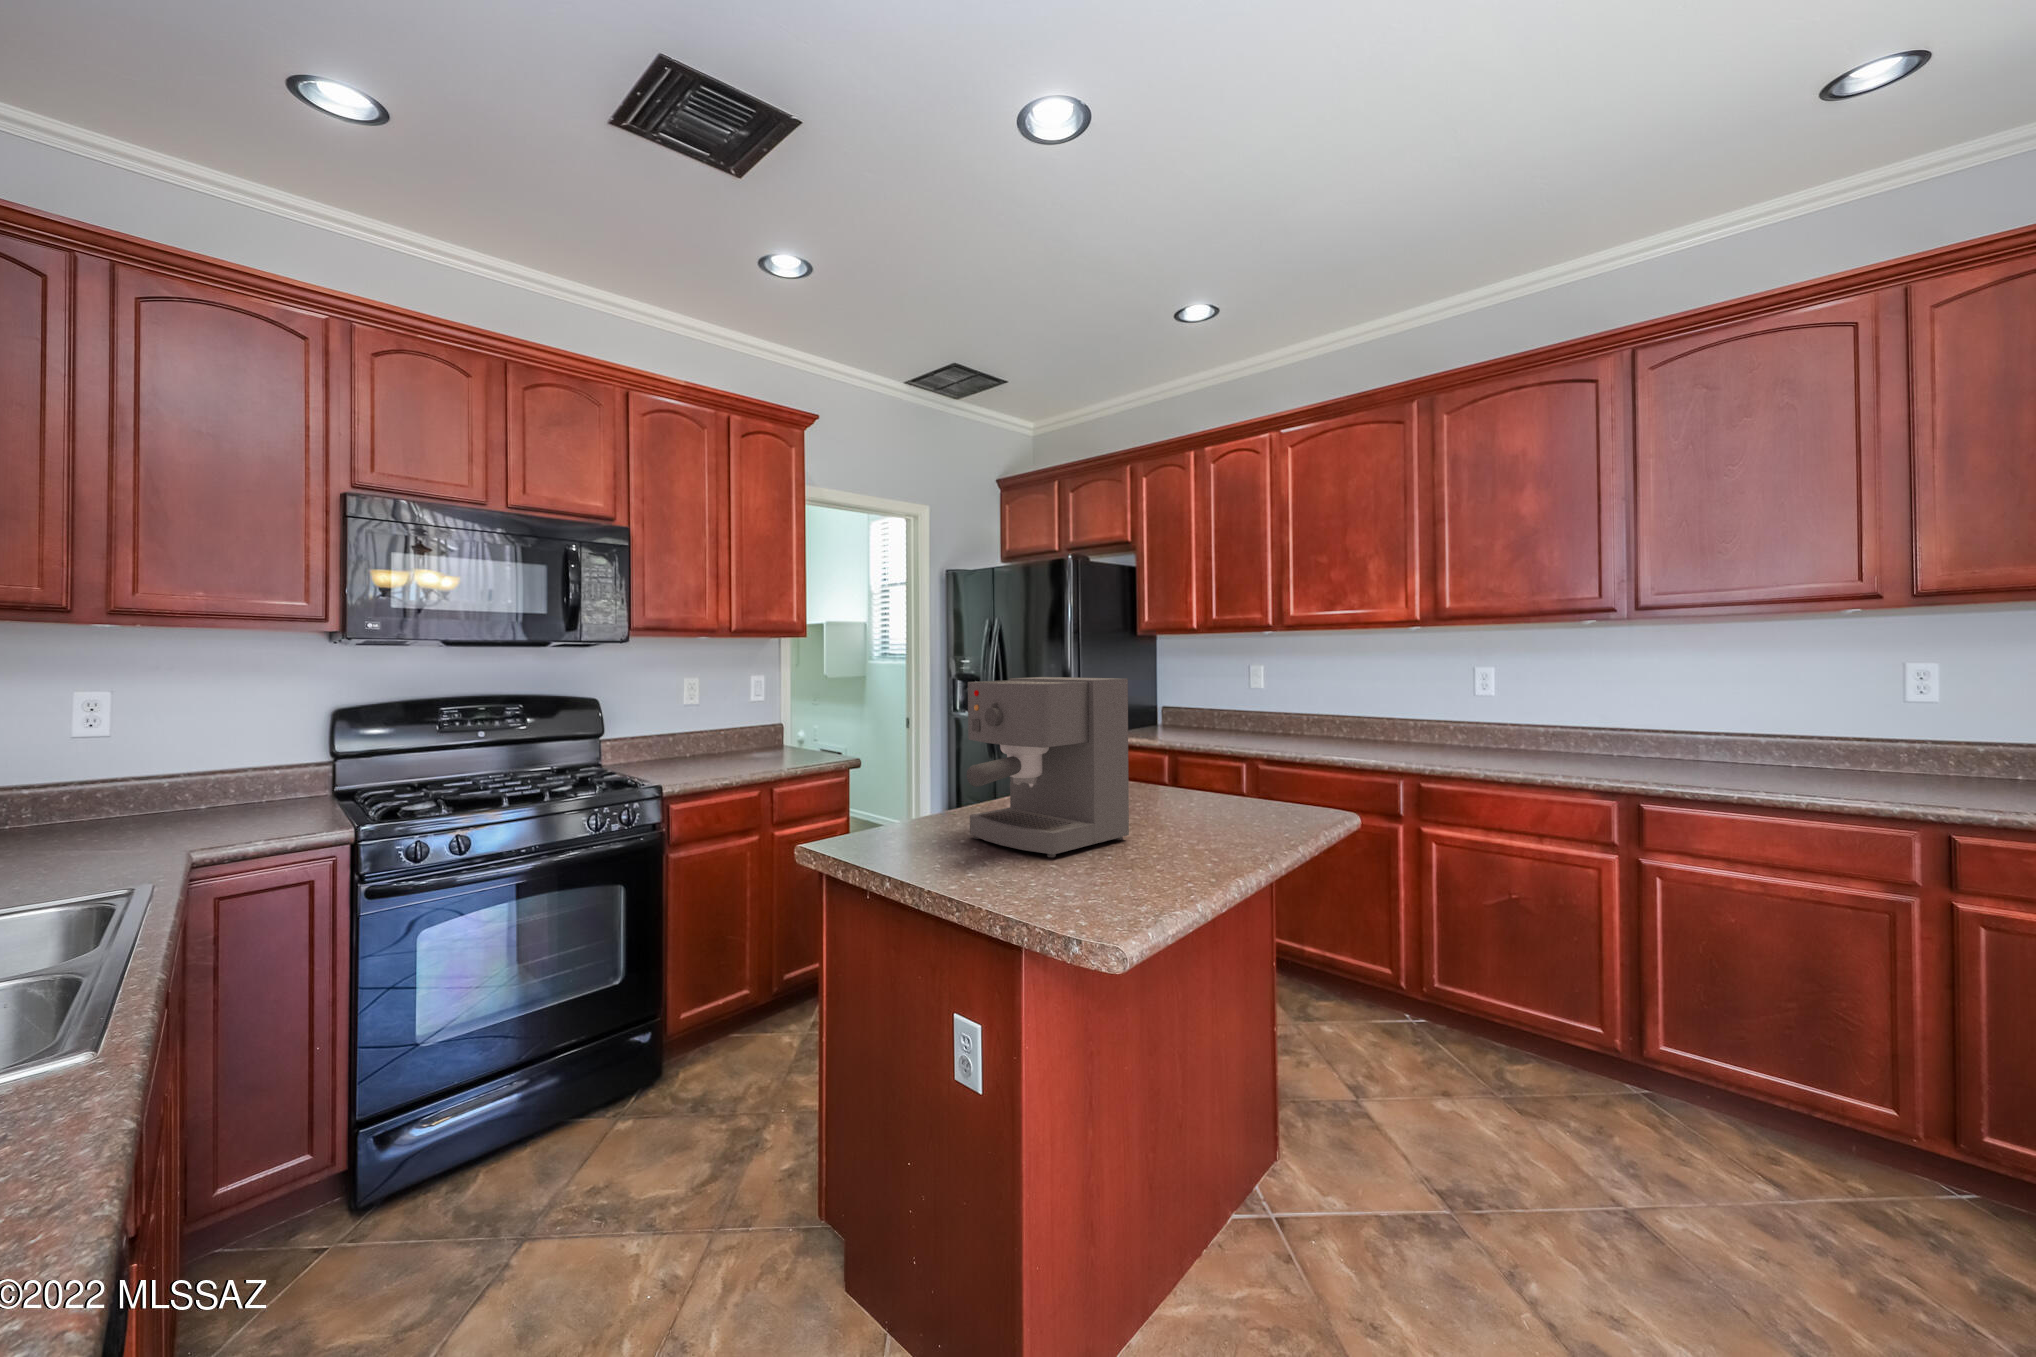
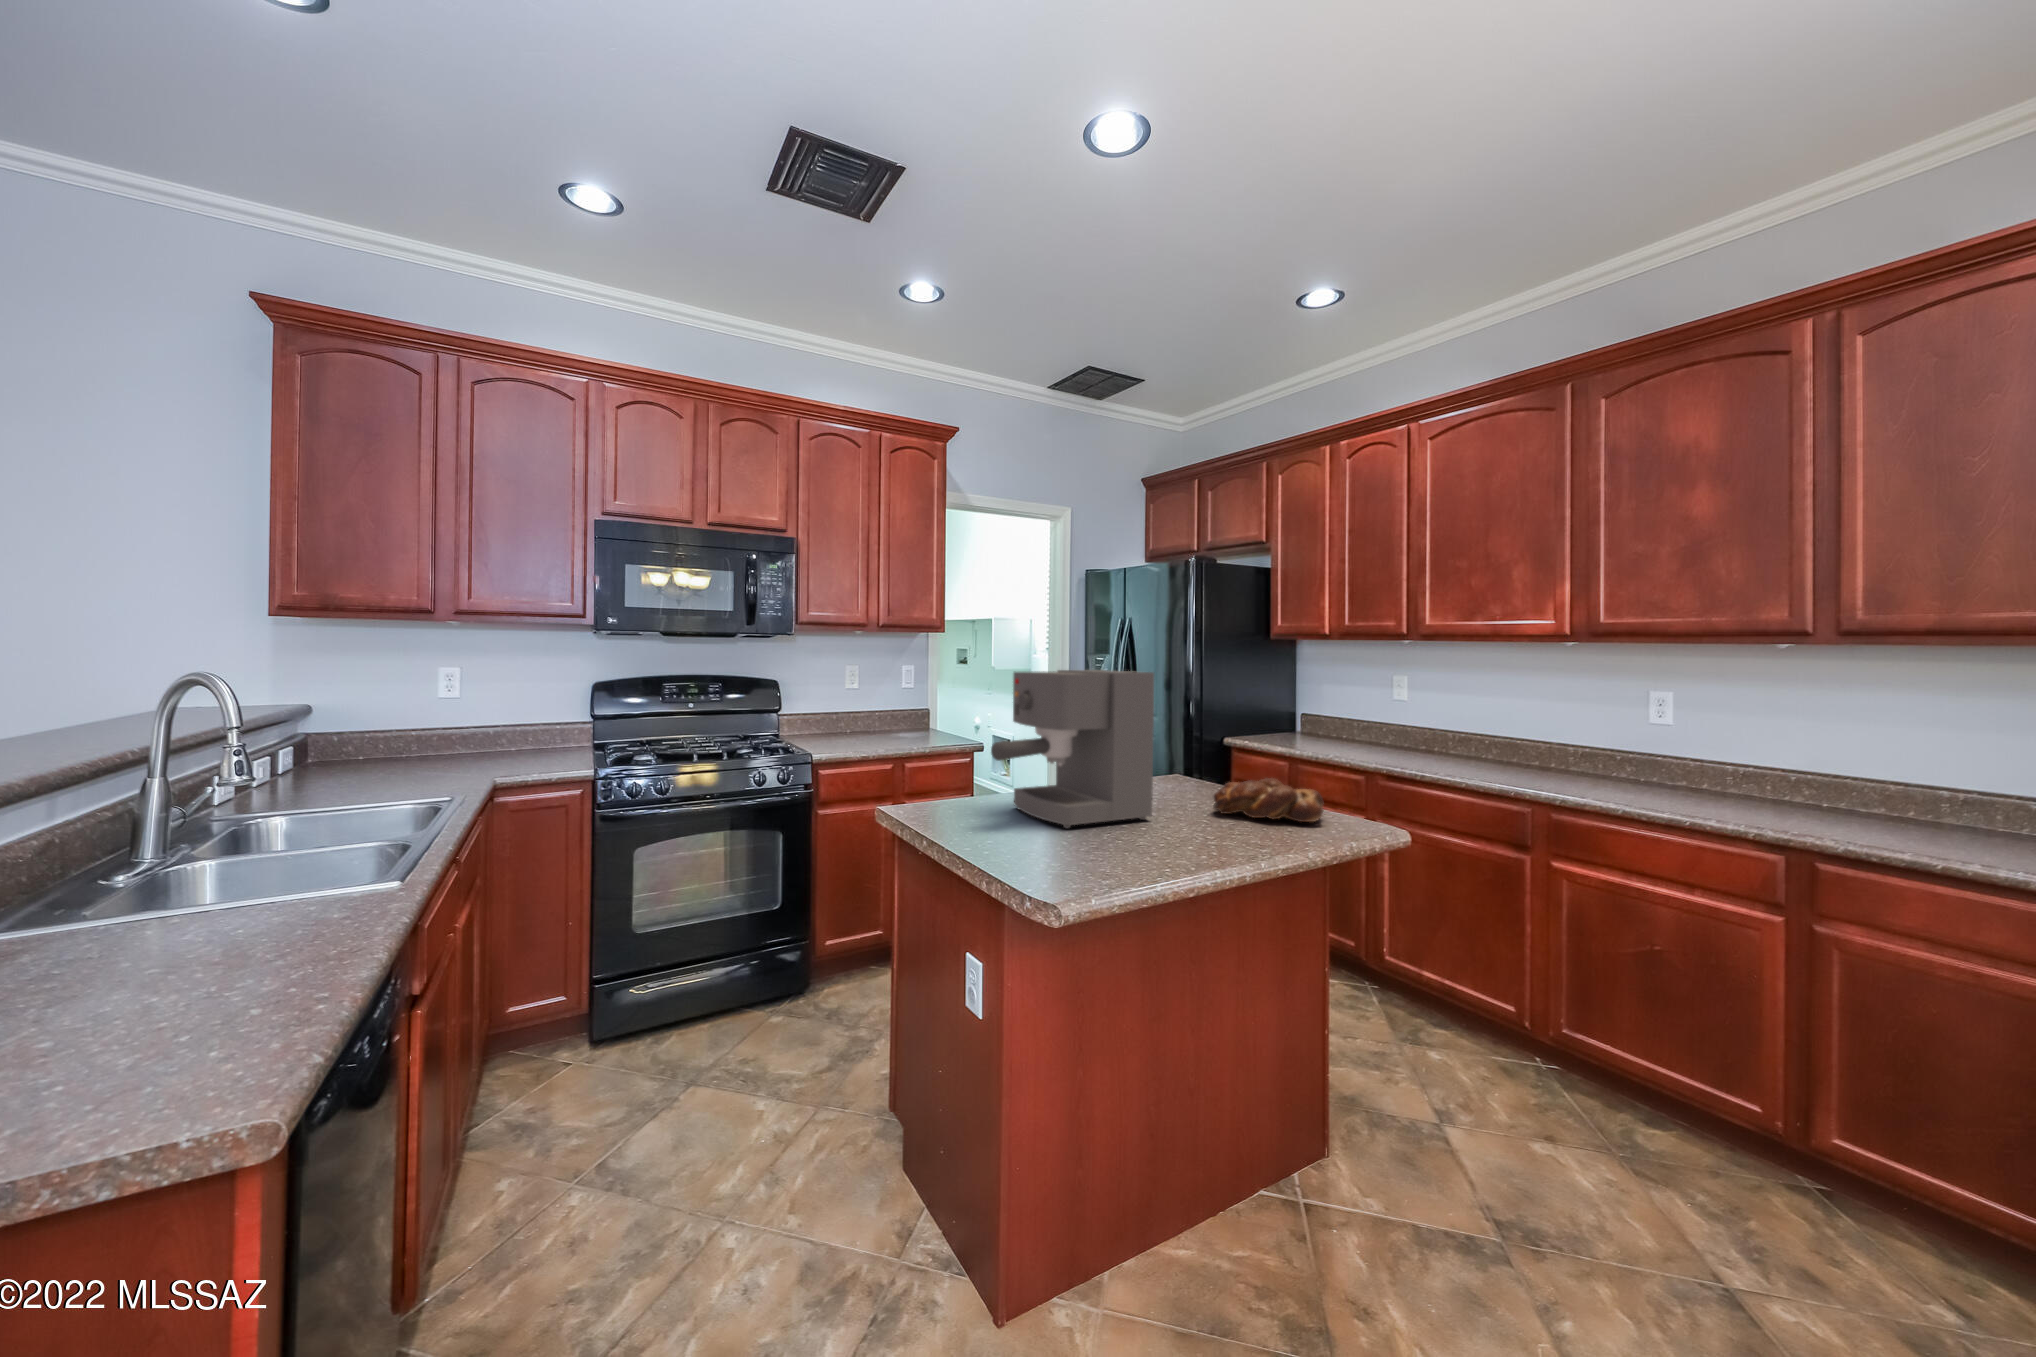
bread loaf: none [1177,784,1292,828] -> present [1213,778,1323,822]

